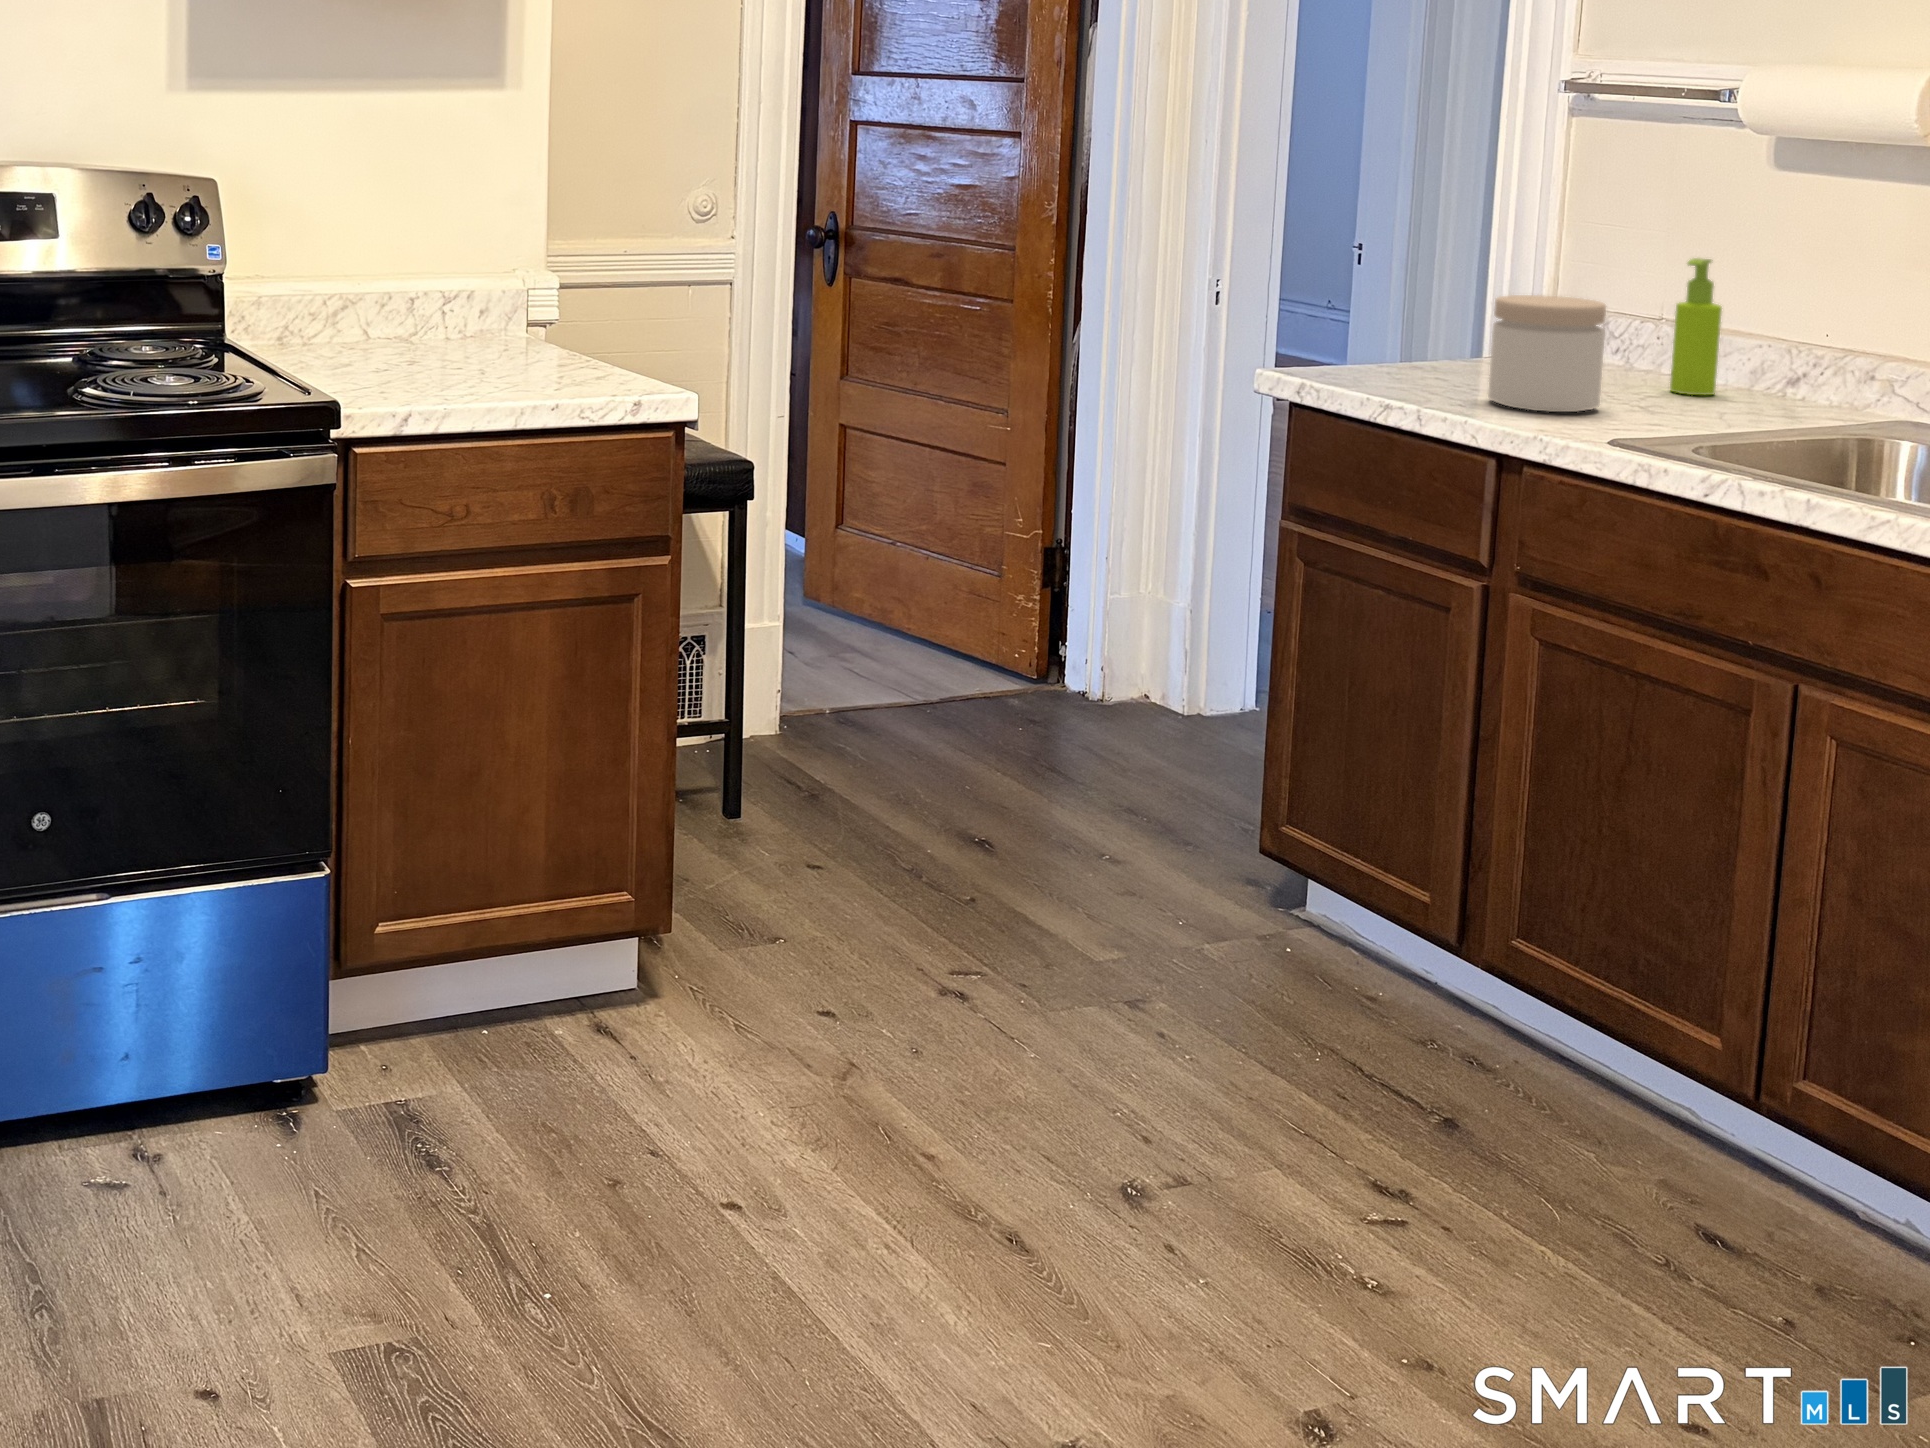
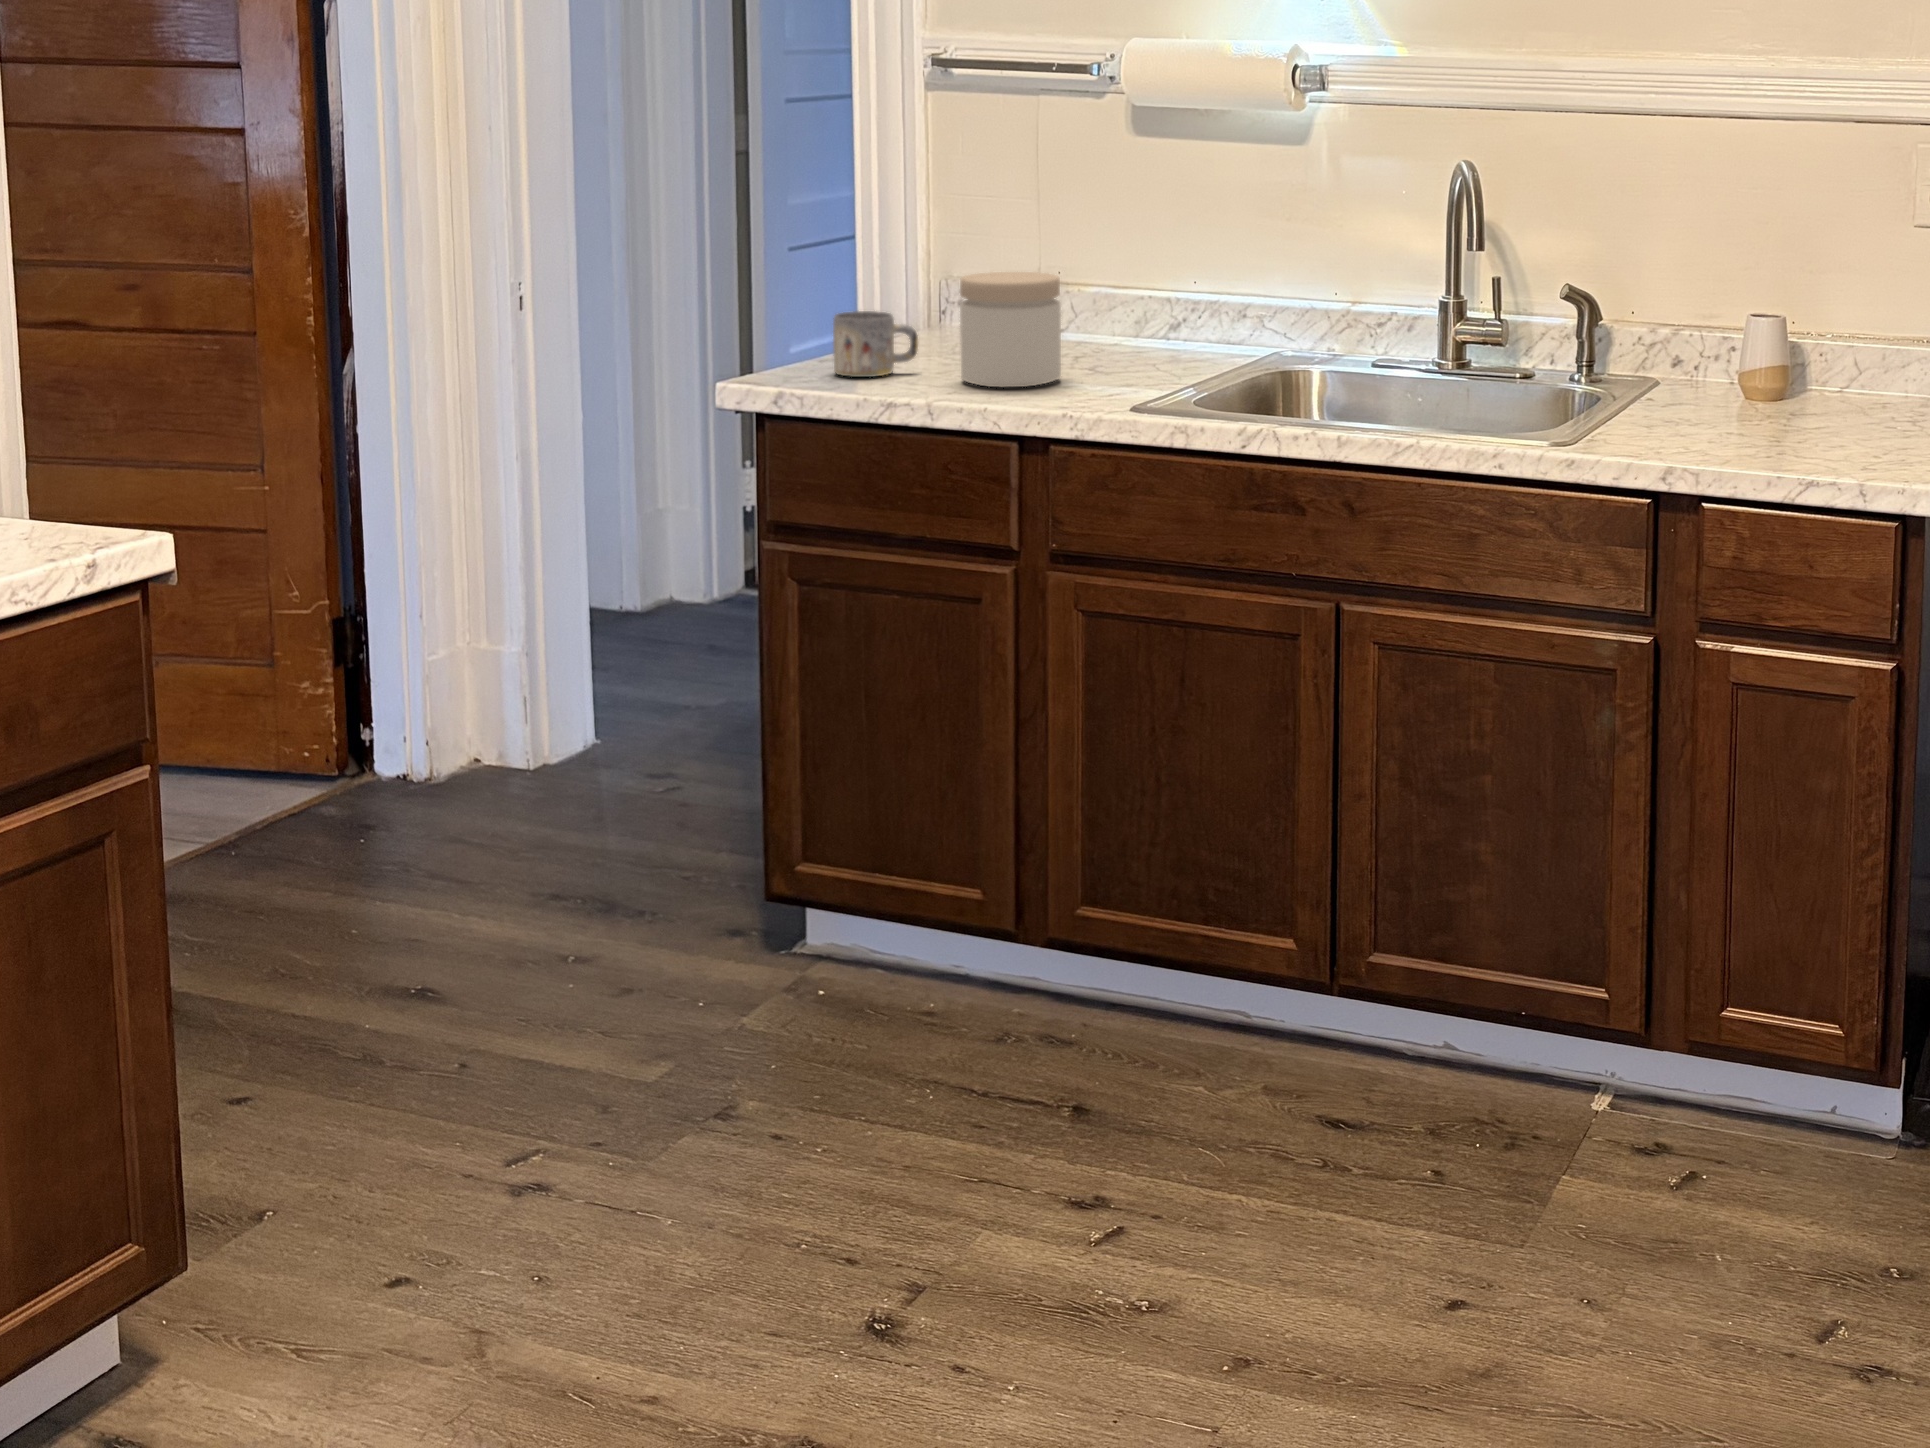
soap dispenser: present [1670,258,1722,395] -> none [1073,224,1111,352]
mug: none [1378,321,1465,385] -> present [833,311,918,377]

